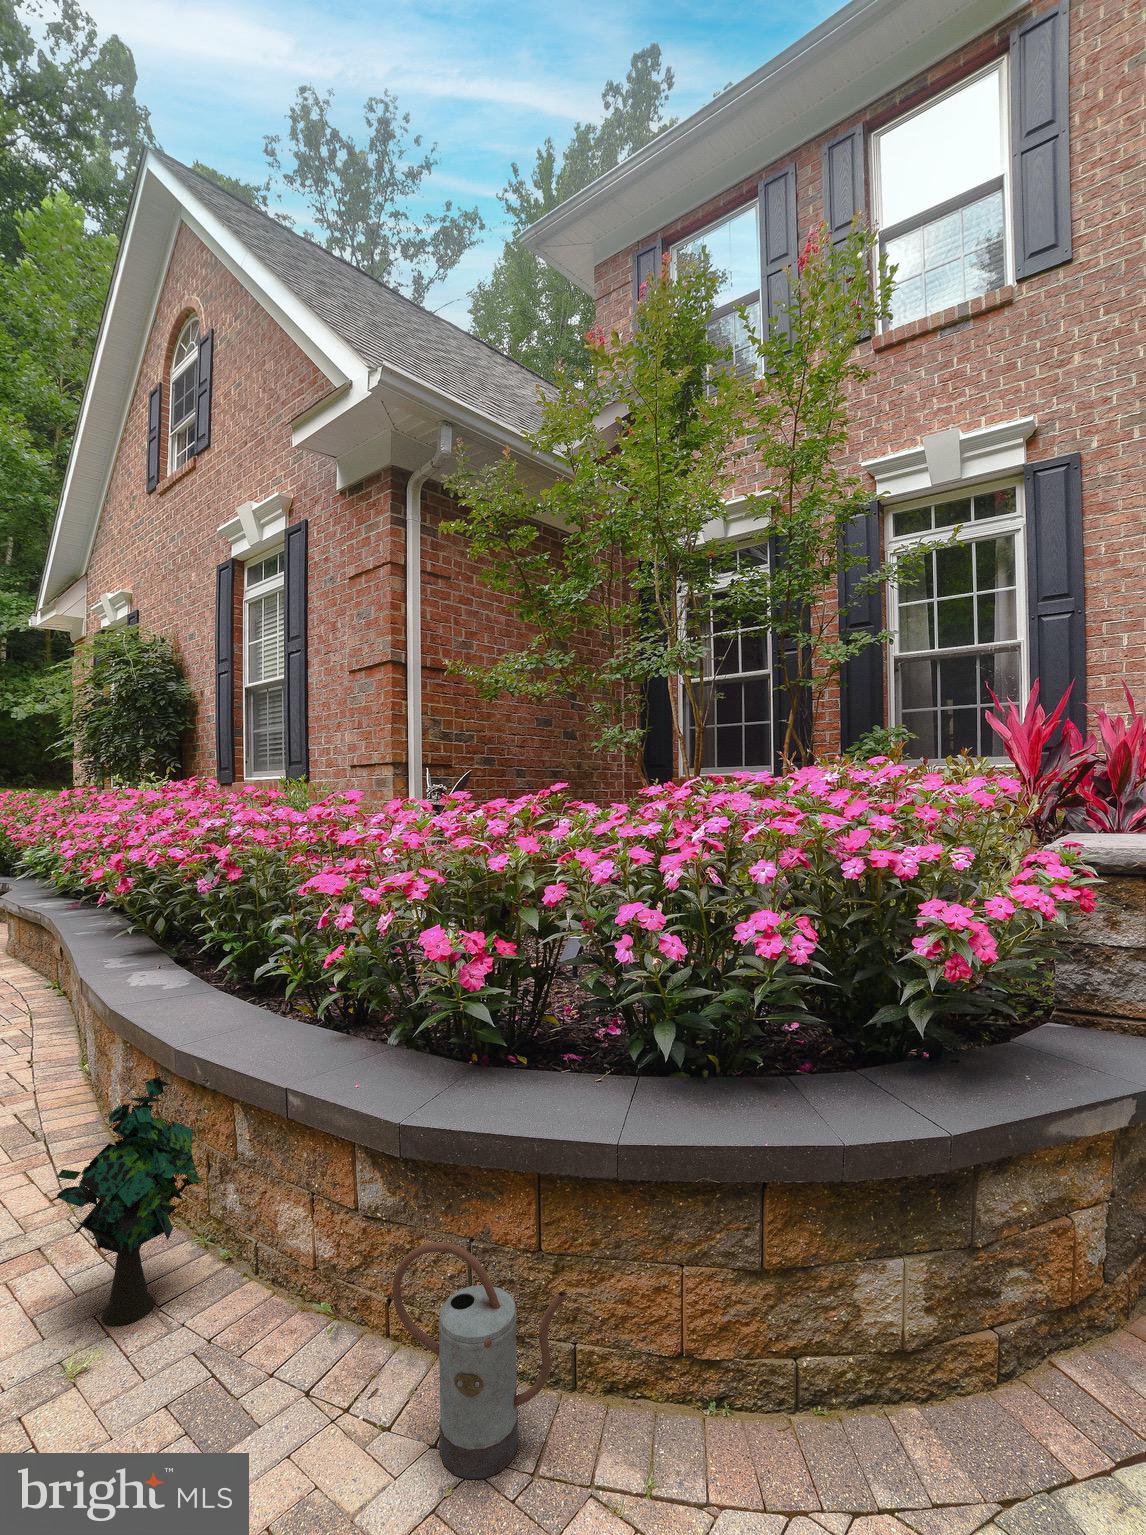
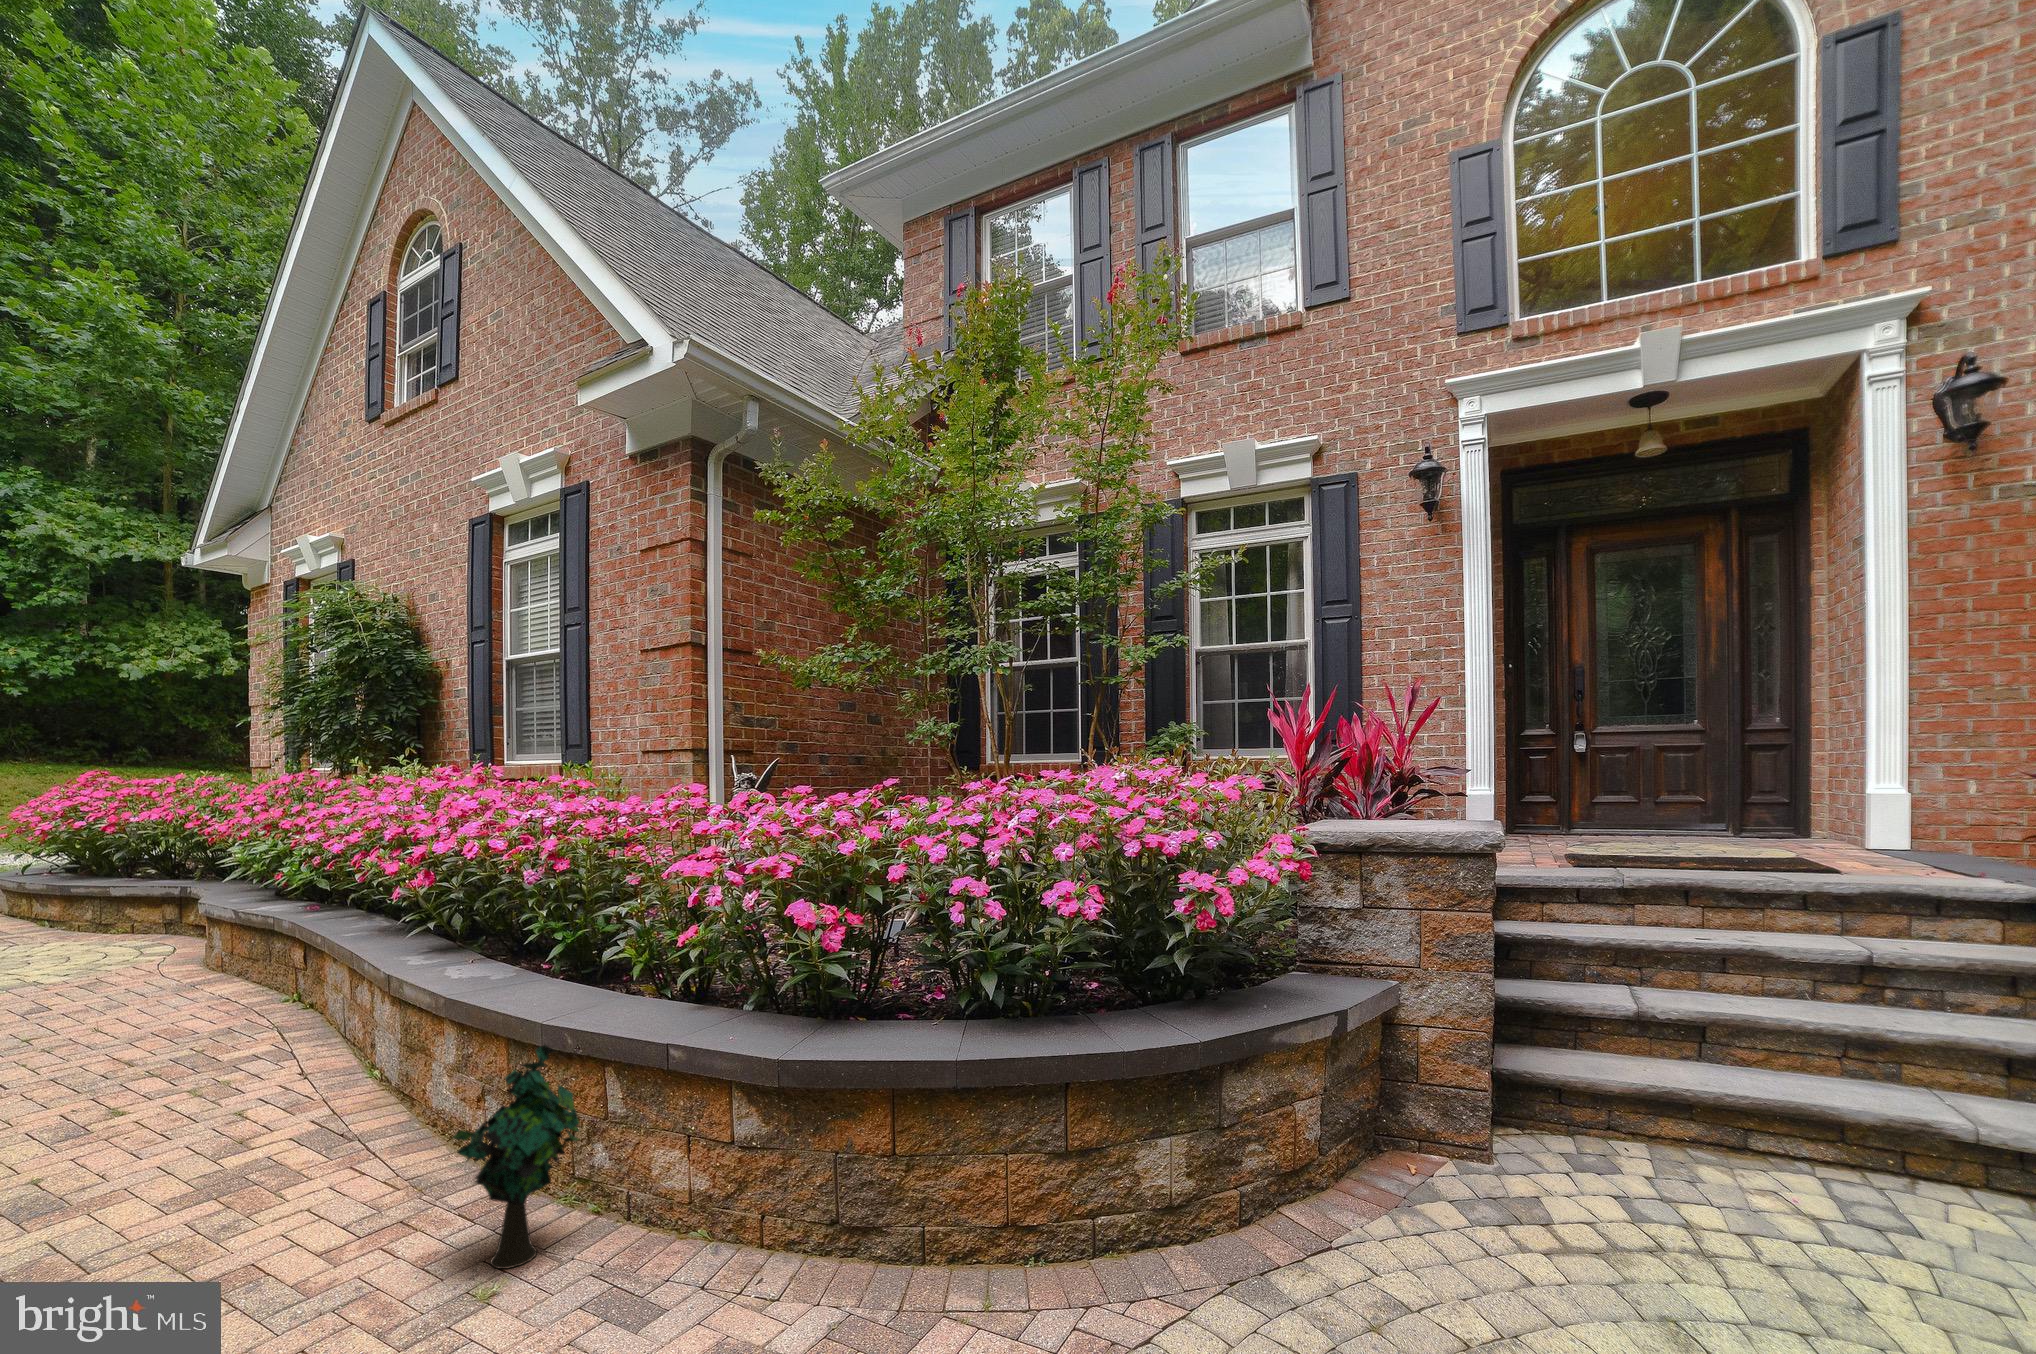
watering can: present [393,1242,568,1479] -> none [783,1144,923,1322]

